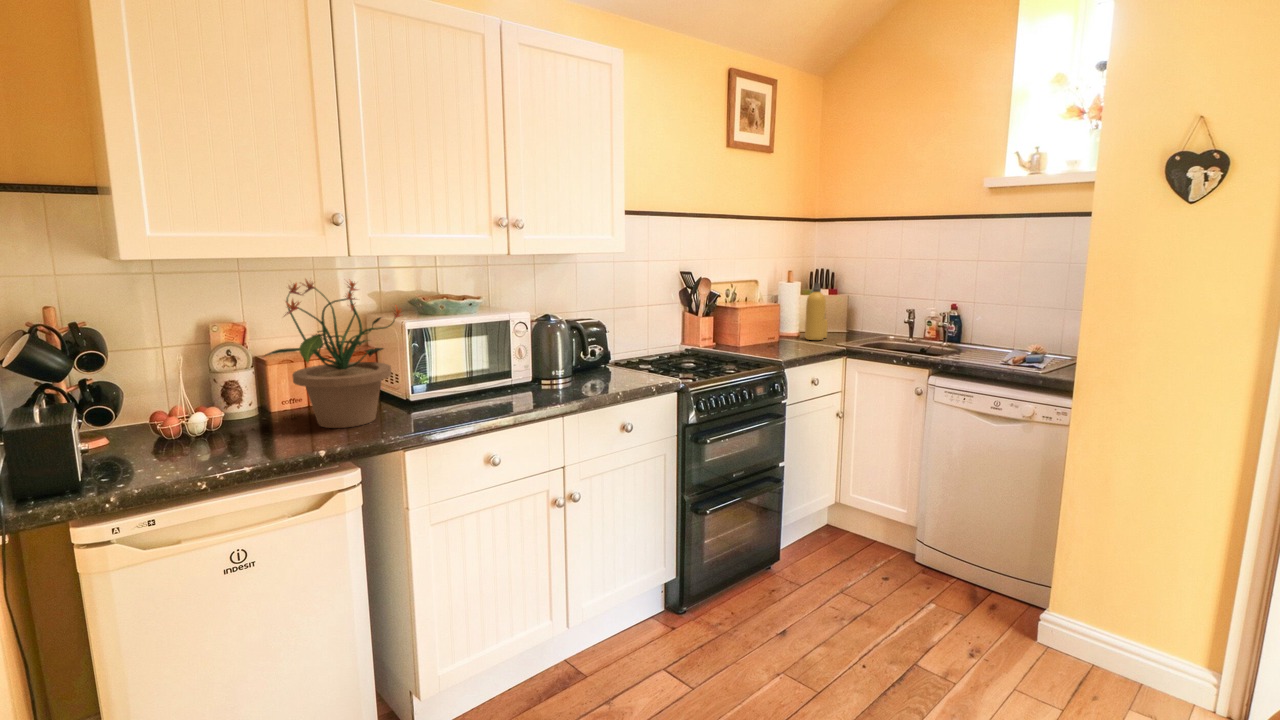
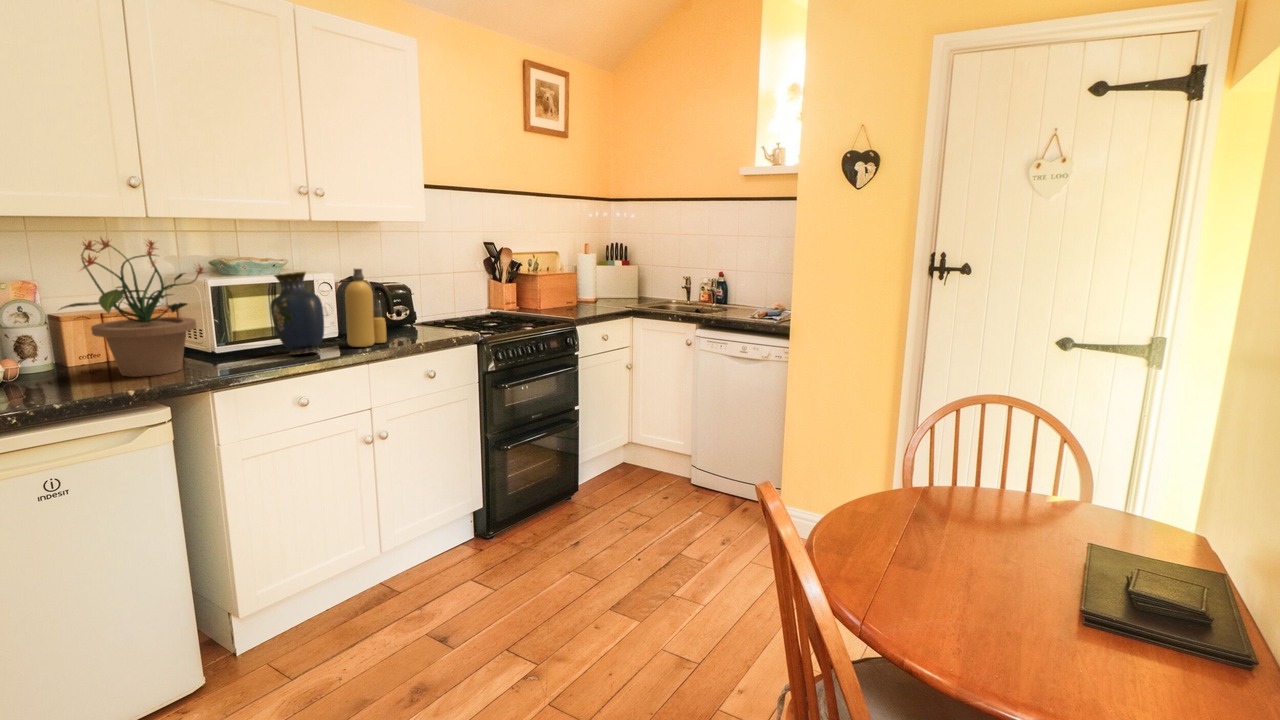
bottle: present [805,283,828,340] -> present [345,269,386,347]
vase: none [464,313,517,405] -> present [270,272,324,355]

